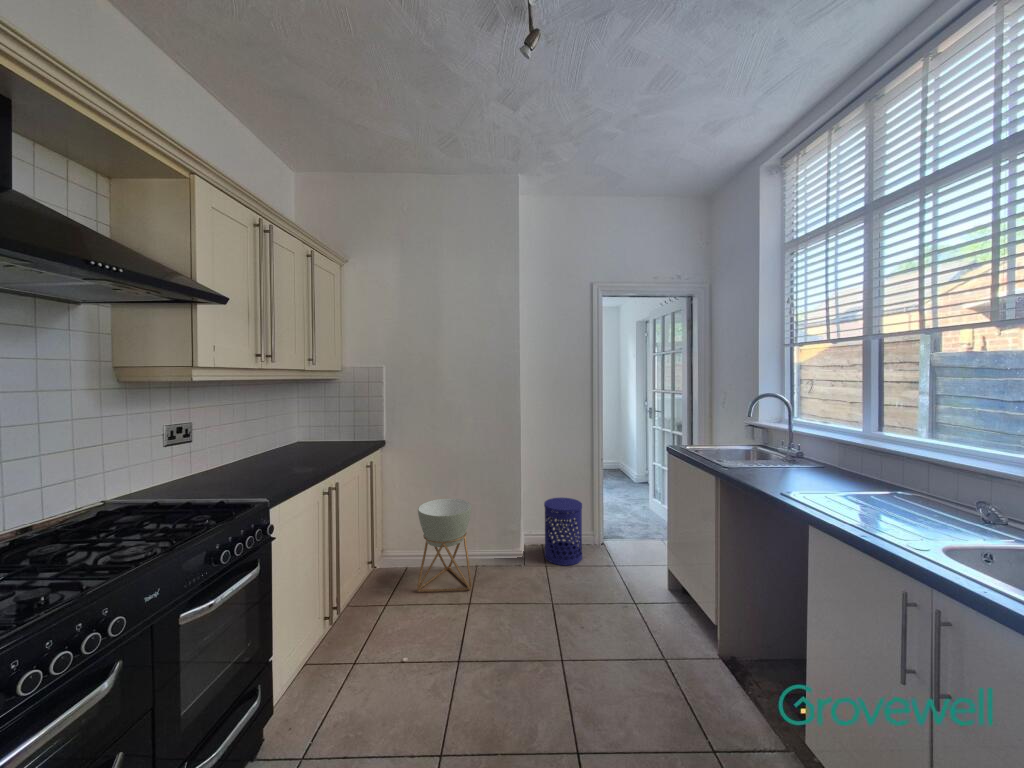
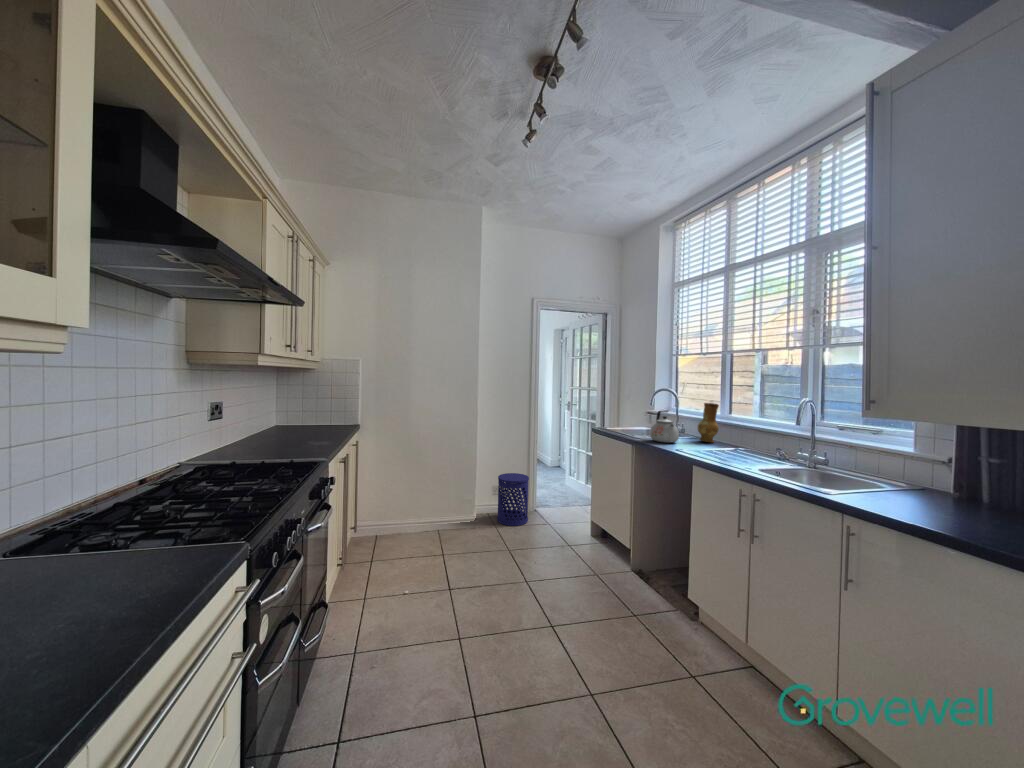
ceramic jug: none [822,416,860,479] -> present [698,403,719,443]
kettle: none [740,428,788,477] -> present [650,411,679,443]
planter: present [417,499,472,592] -> none [400,475,447,552]

